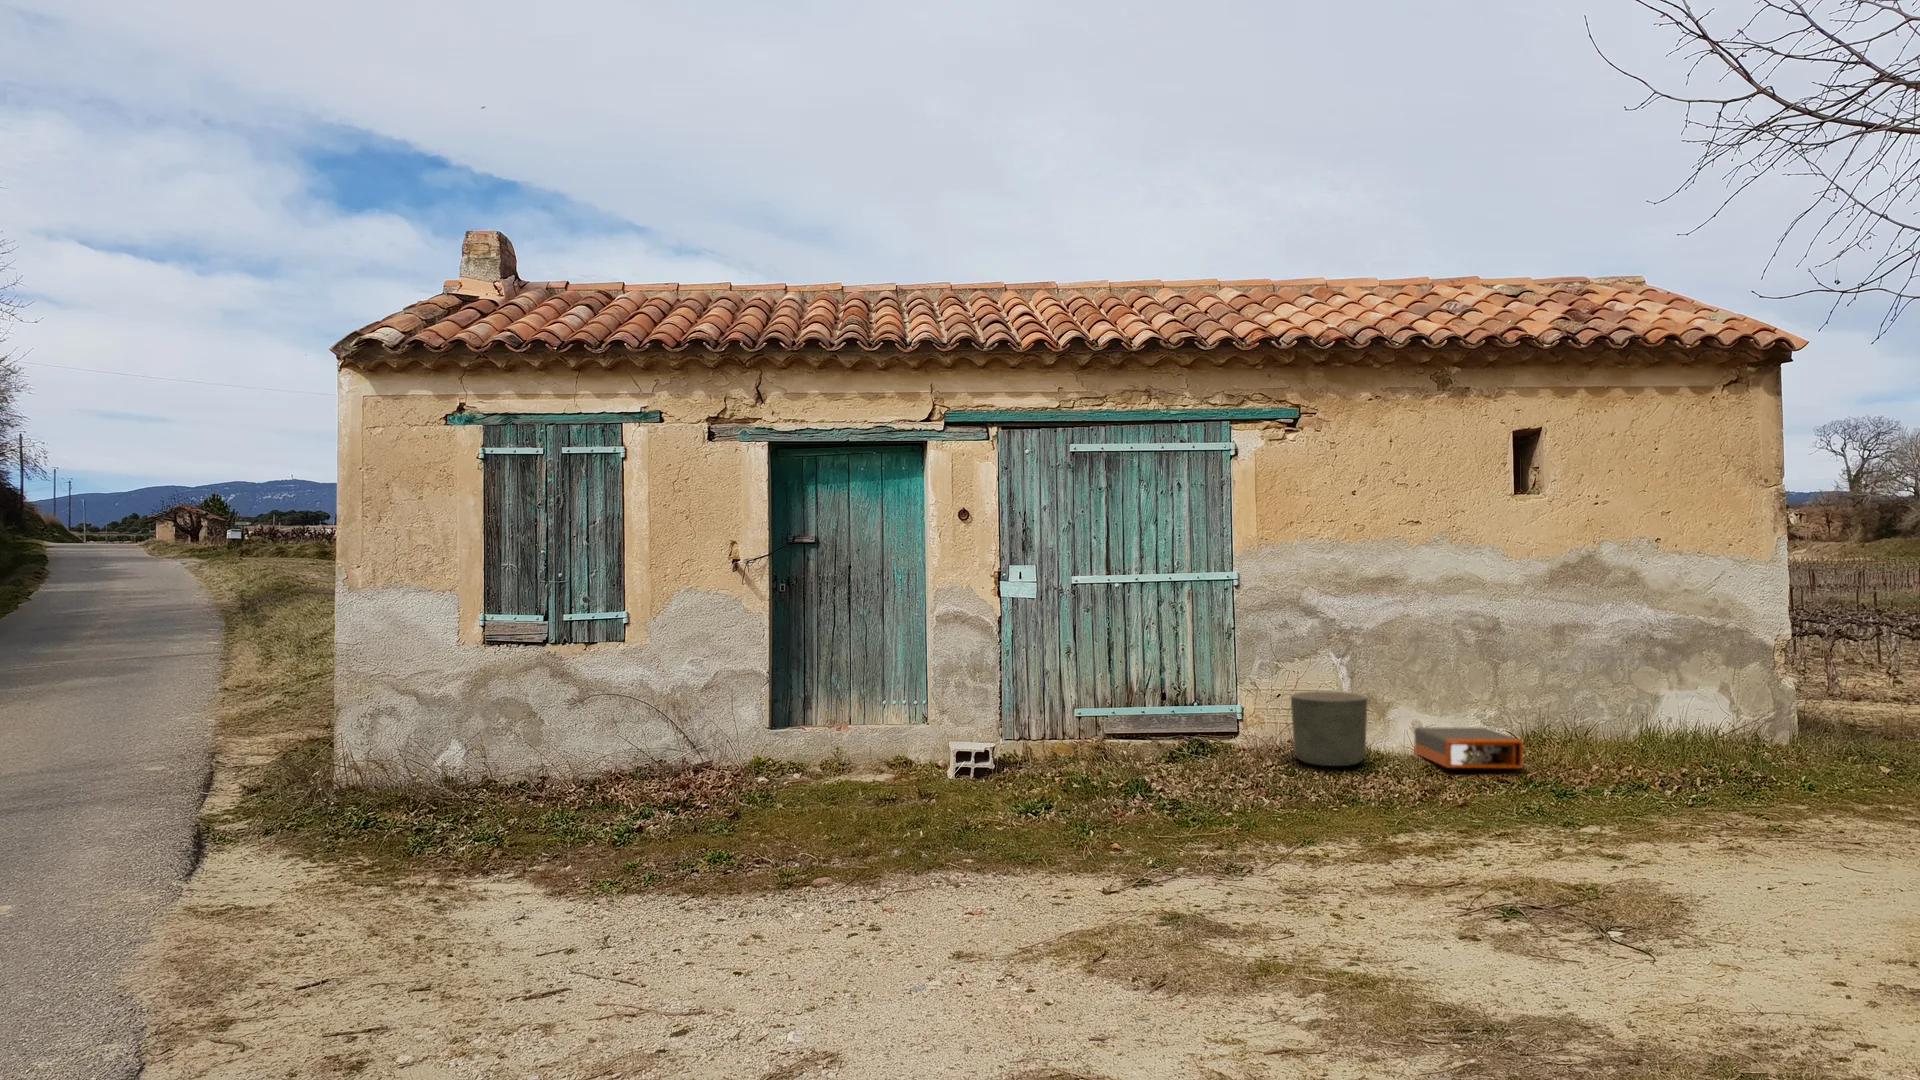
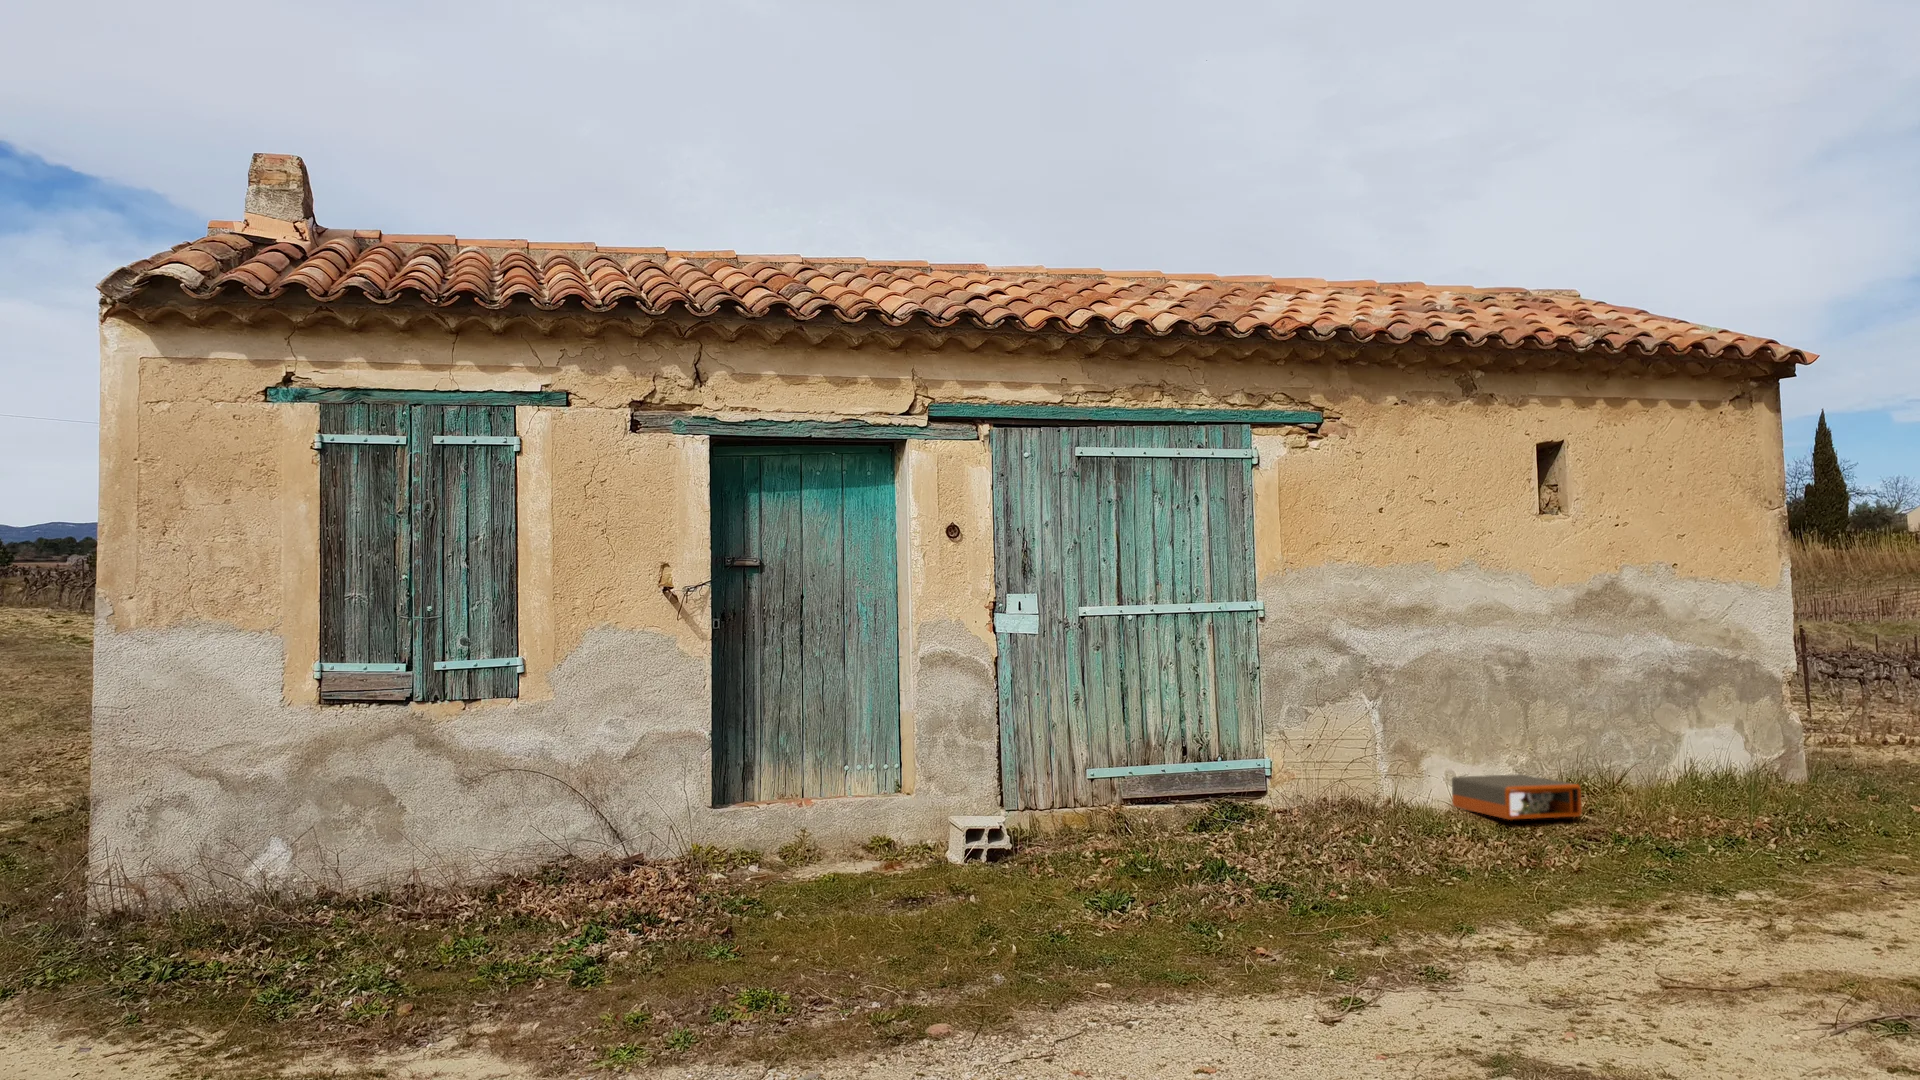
planter: present [1291,691,1367,766] -> none [1328,738,1416,823]

